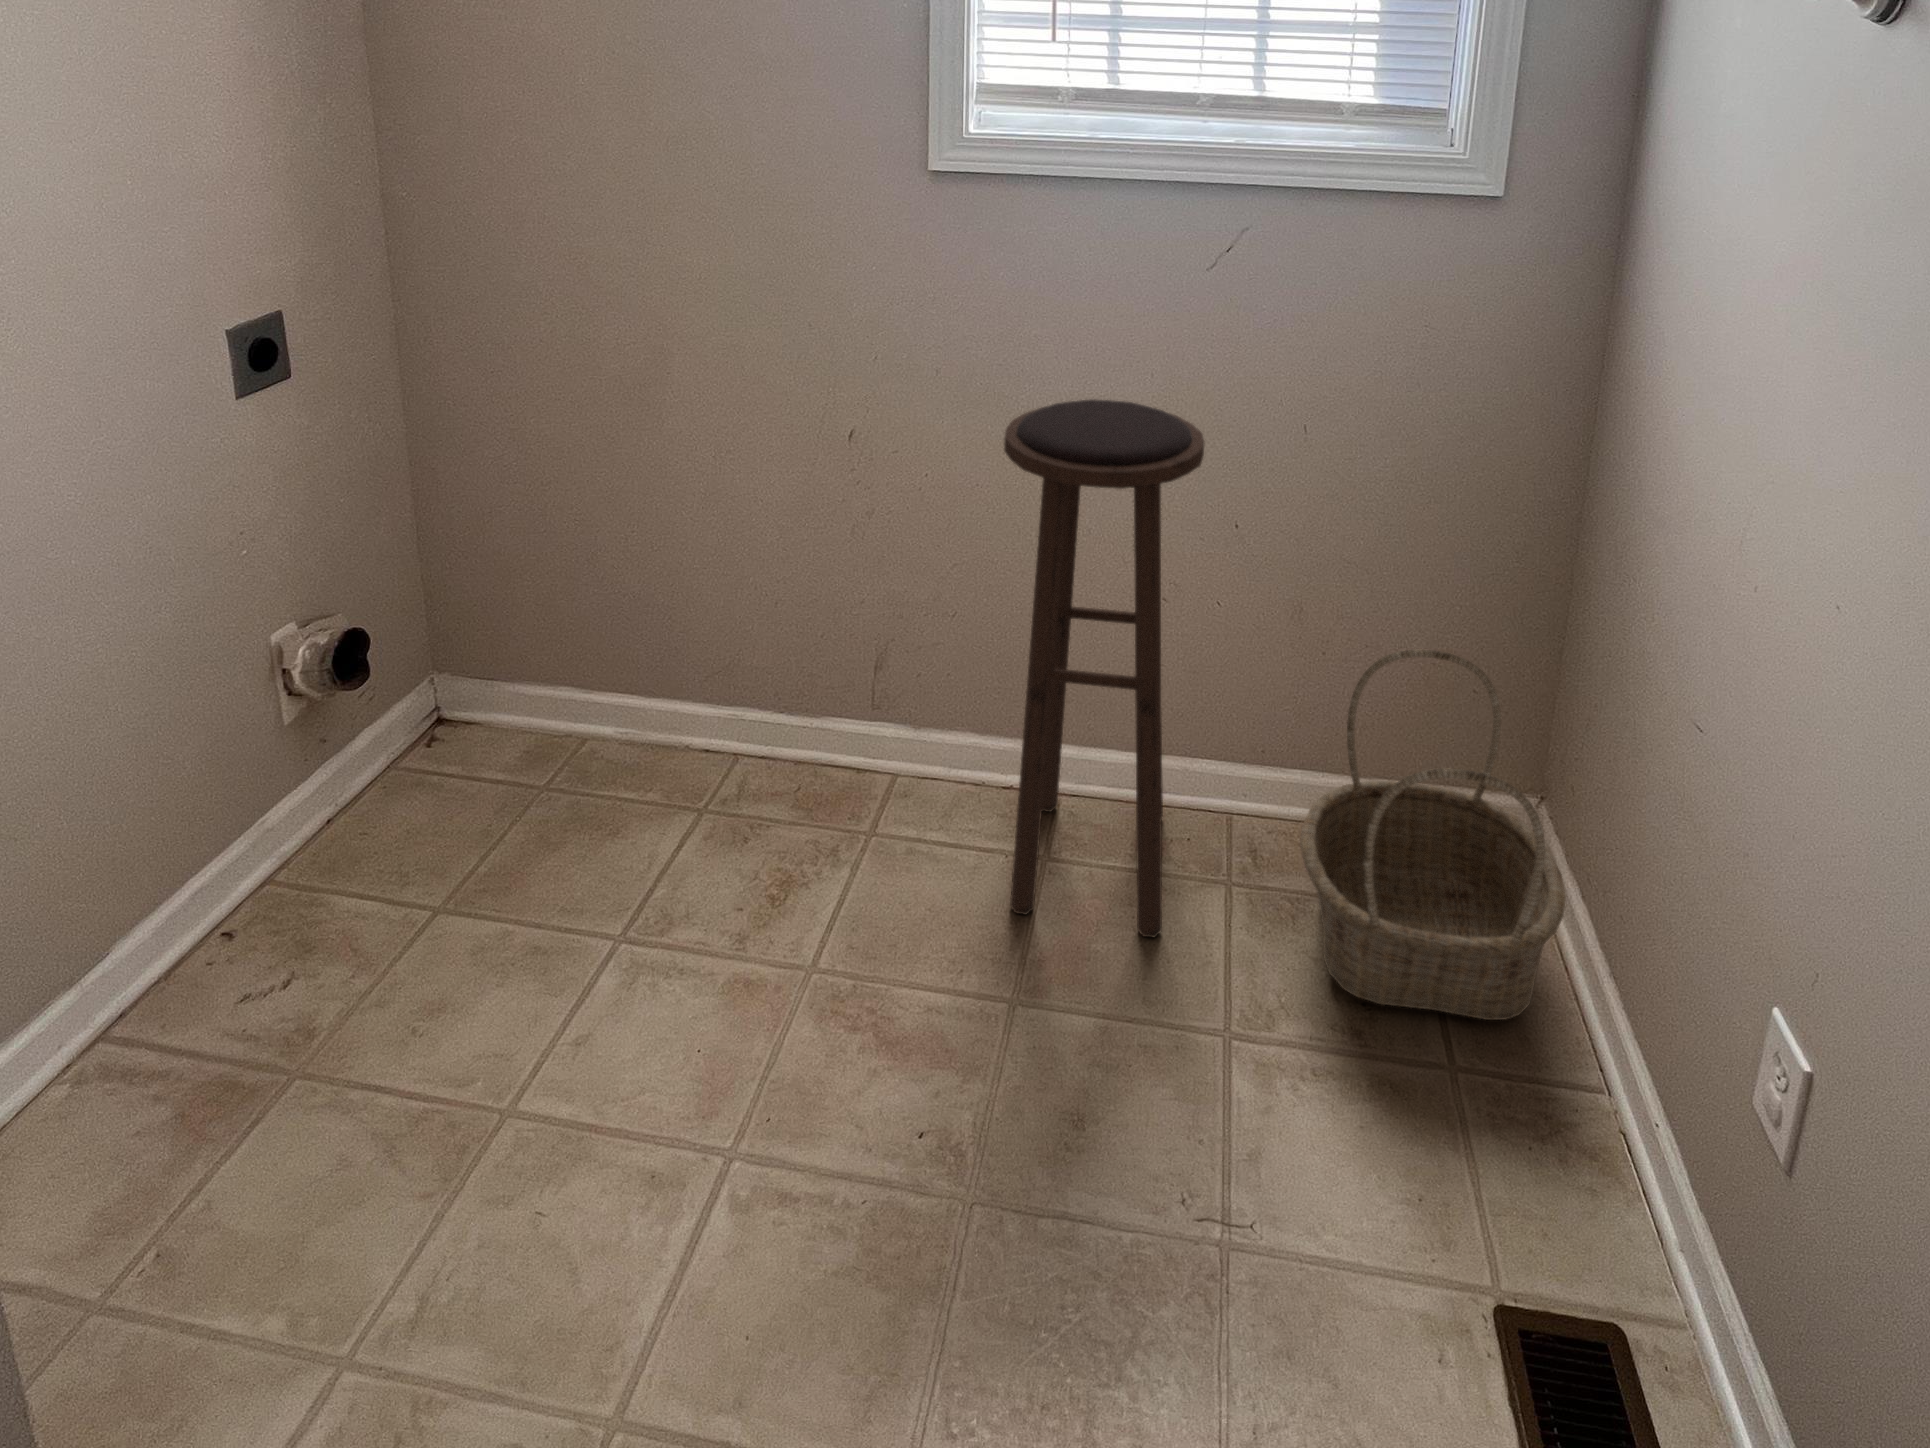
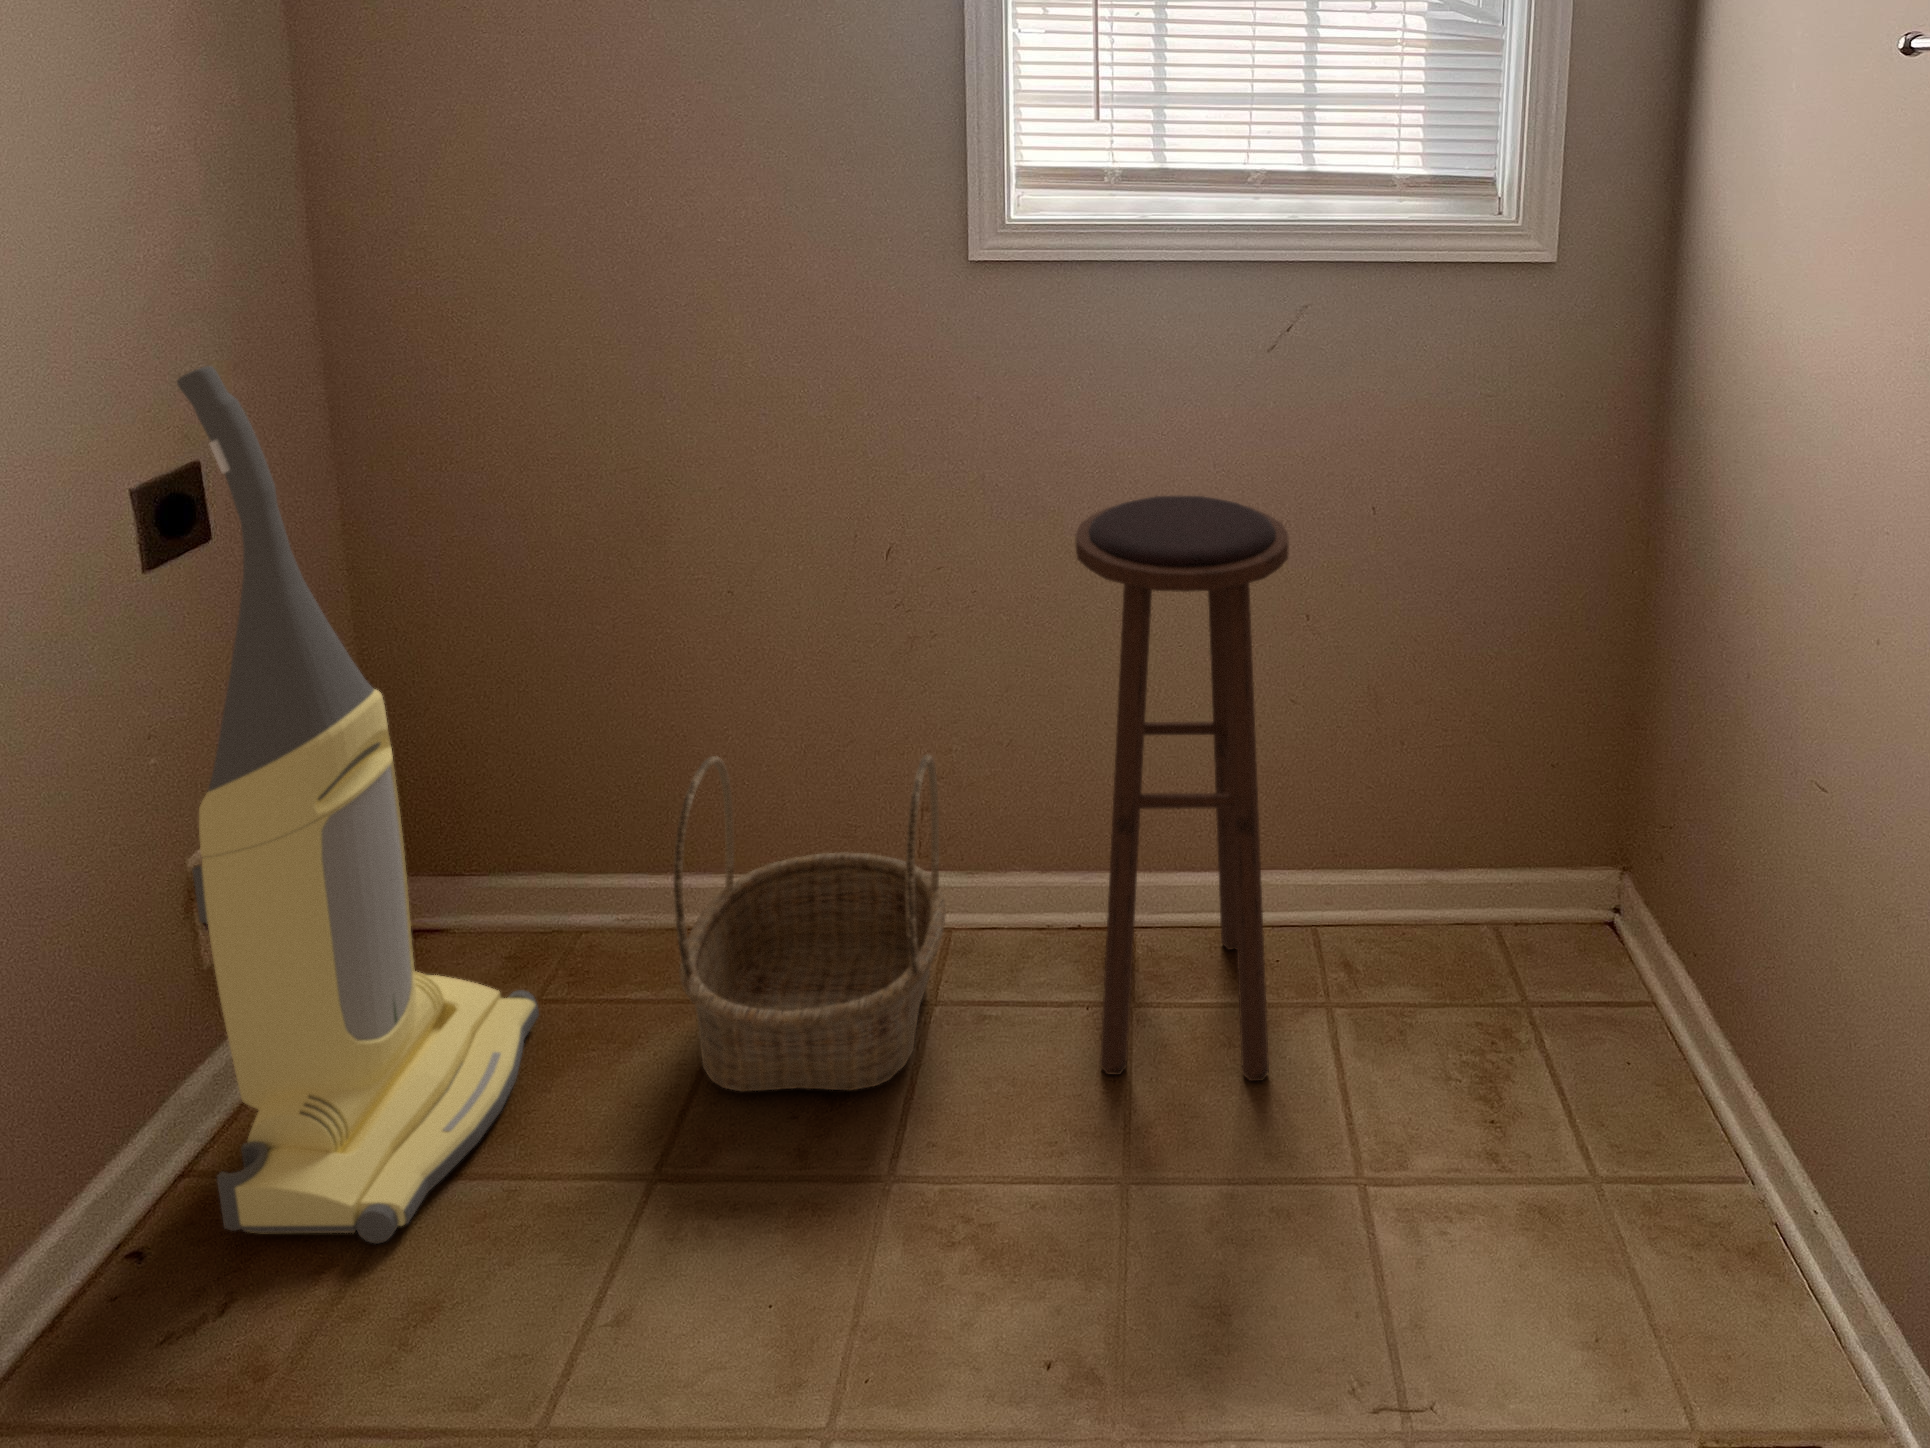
vacuum cleaner: none [256,235,547,960] -> present [177,366,539,1244]
basket: present [1300,649,1566,1020] -> present [673,755,945,1091]

